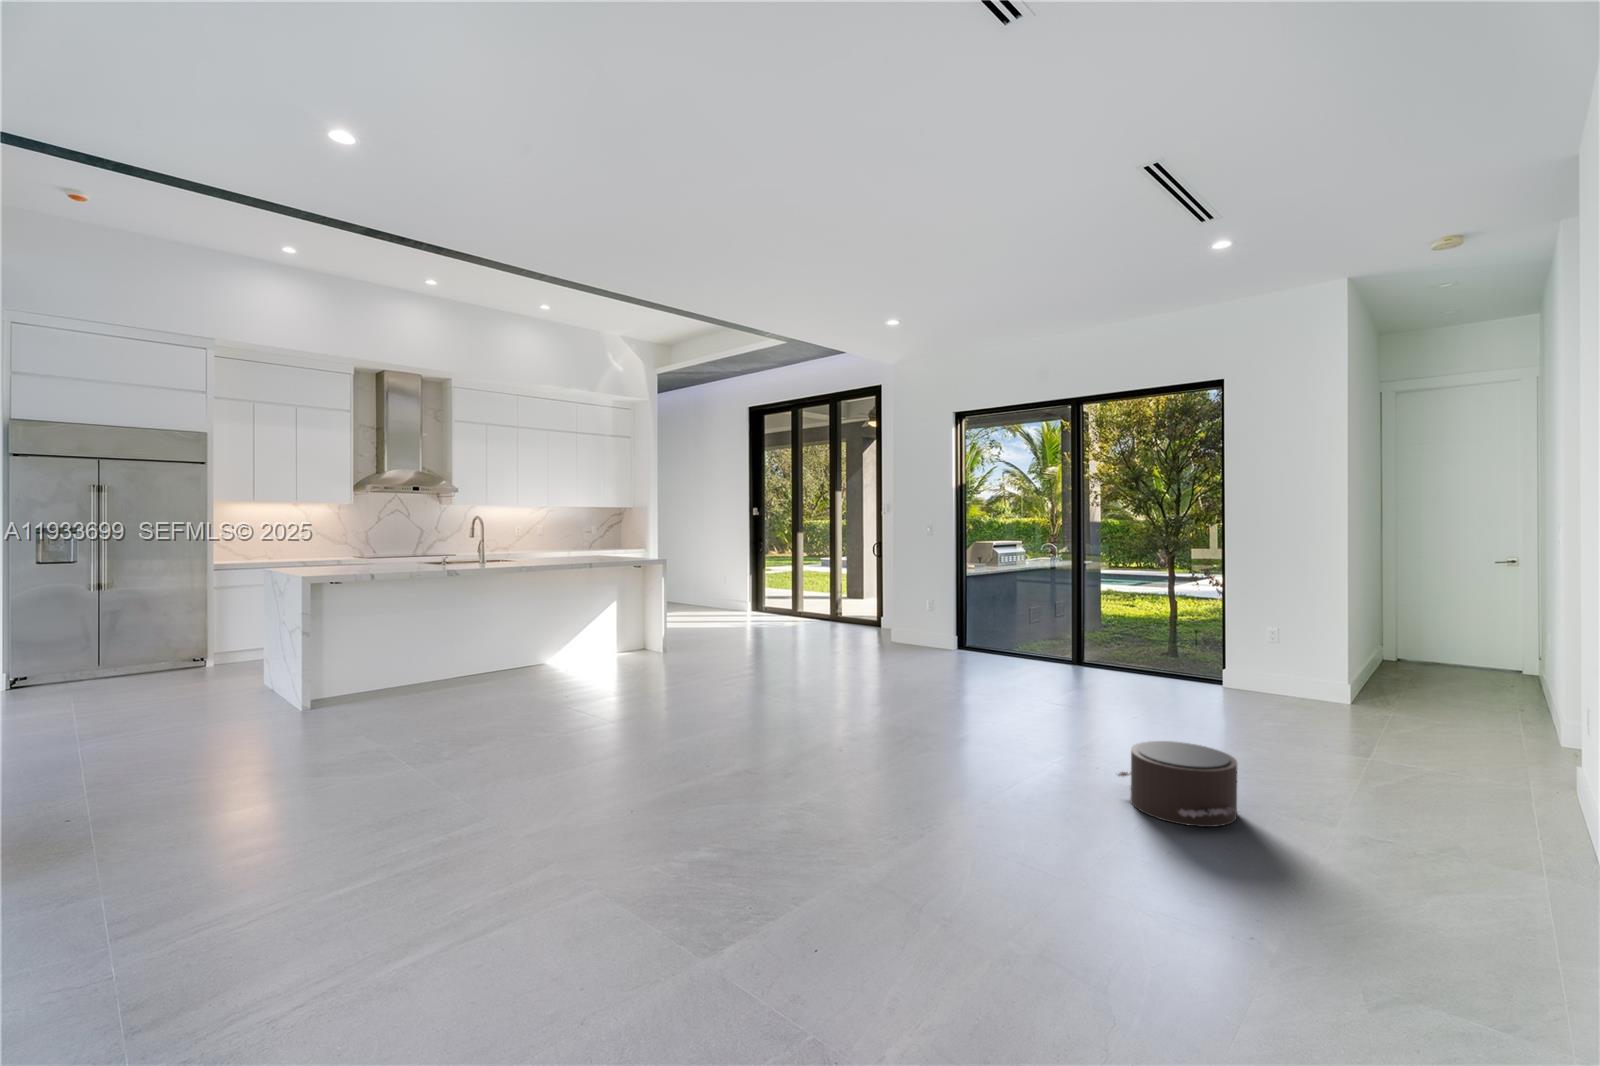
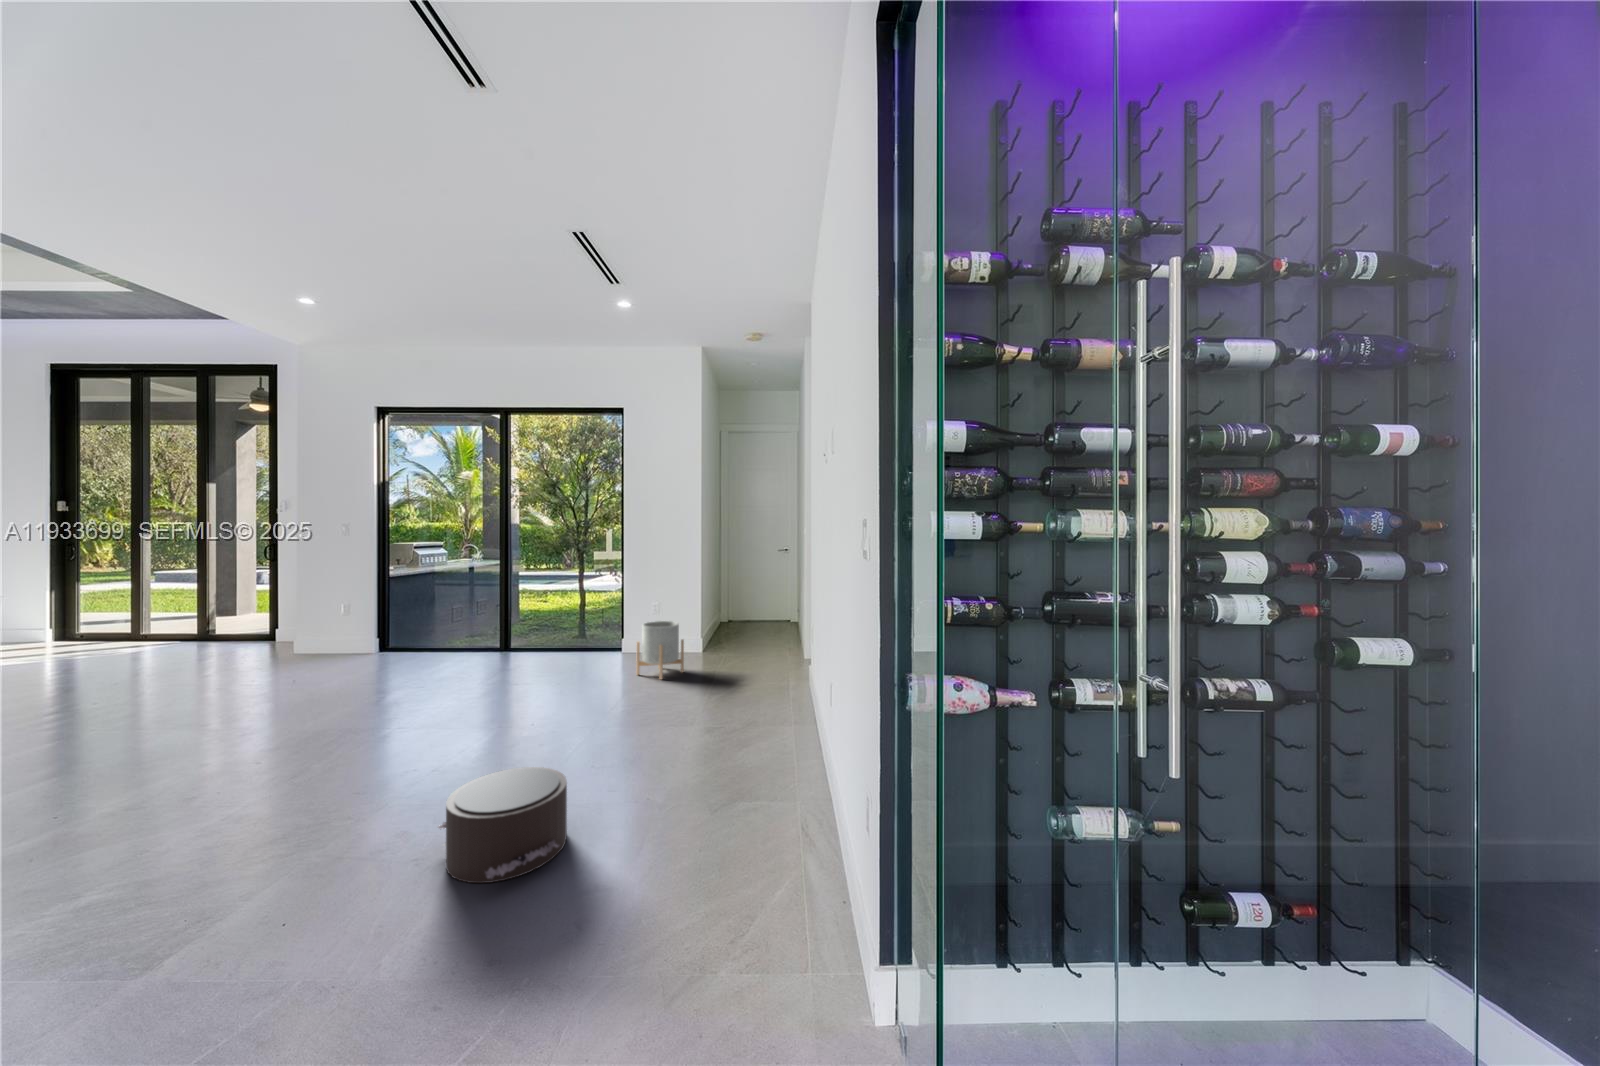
planter: none [1252,637,1319,707] -> present [636,621,684,679]

